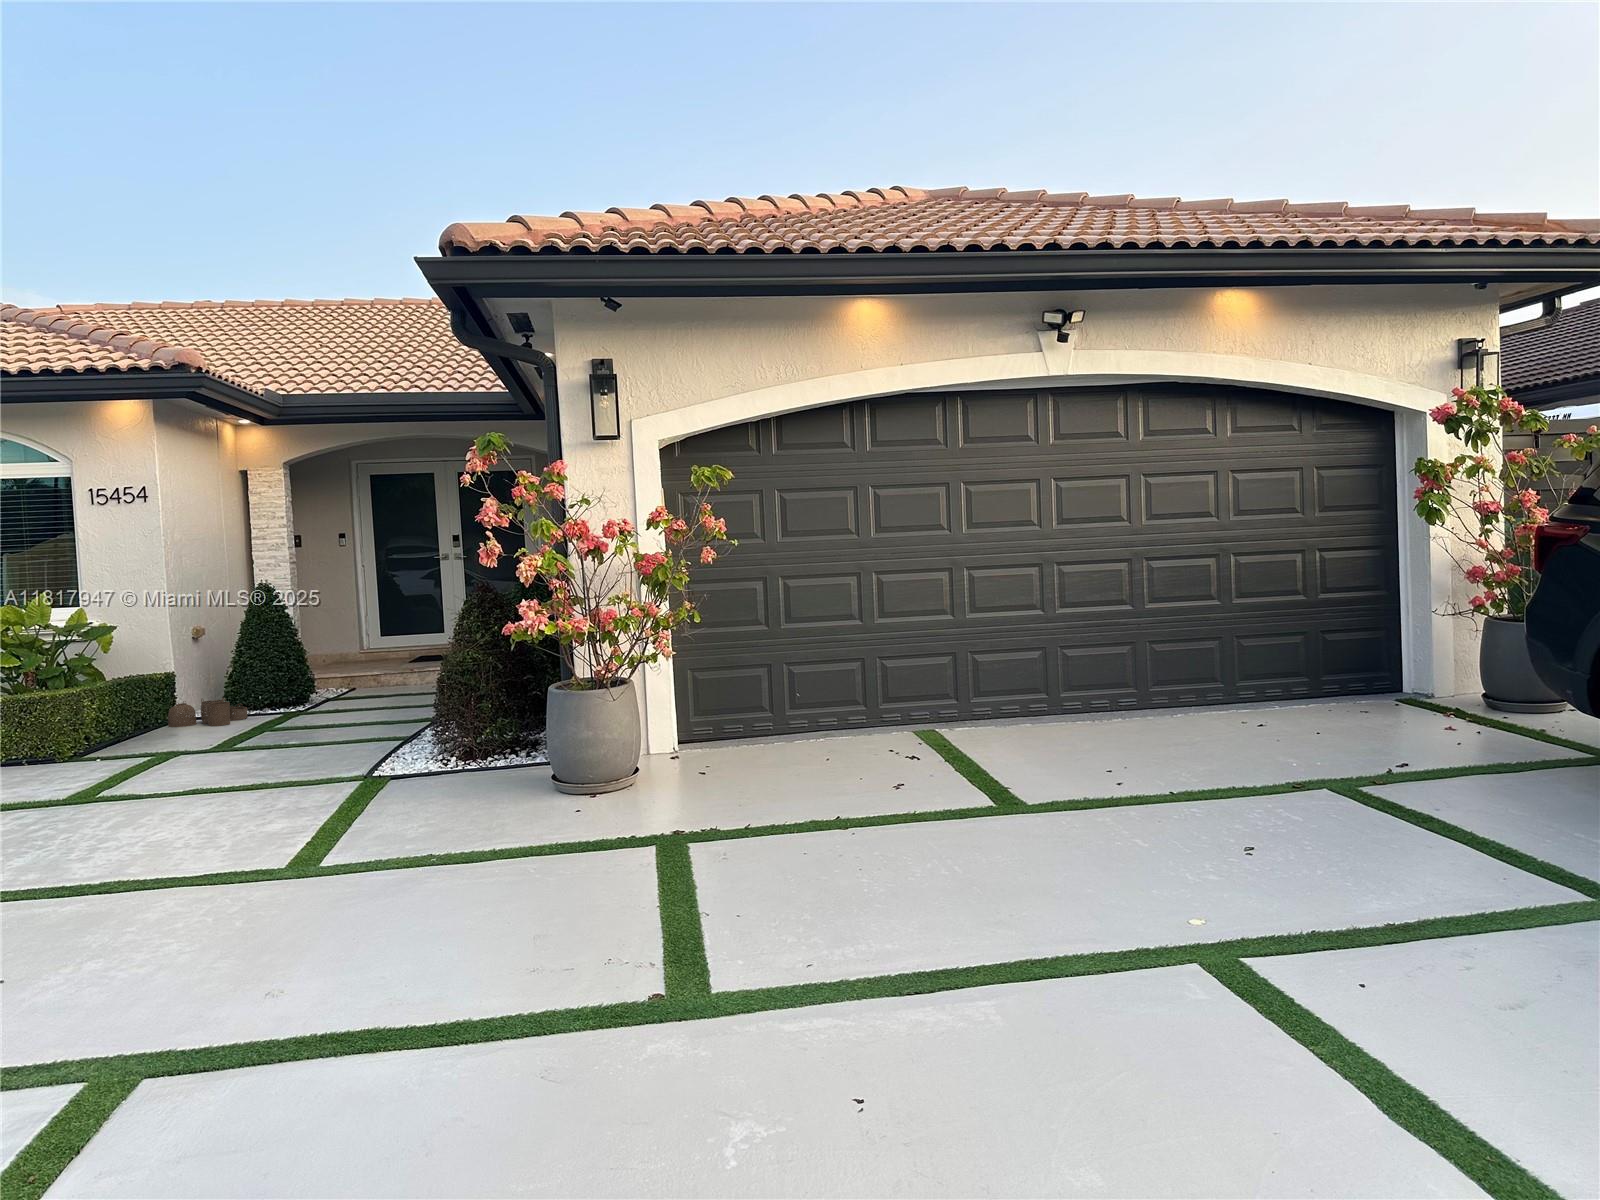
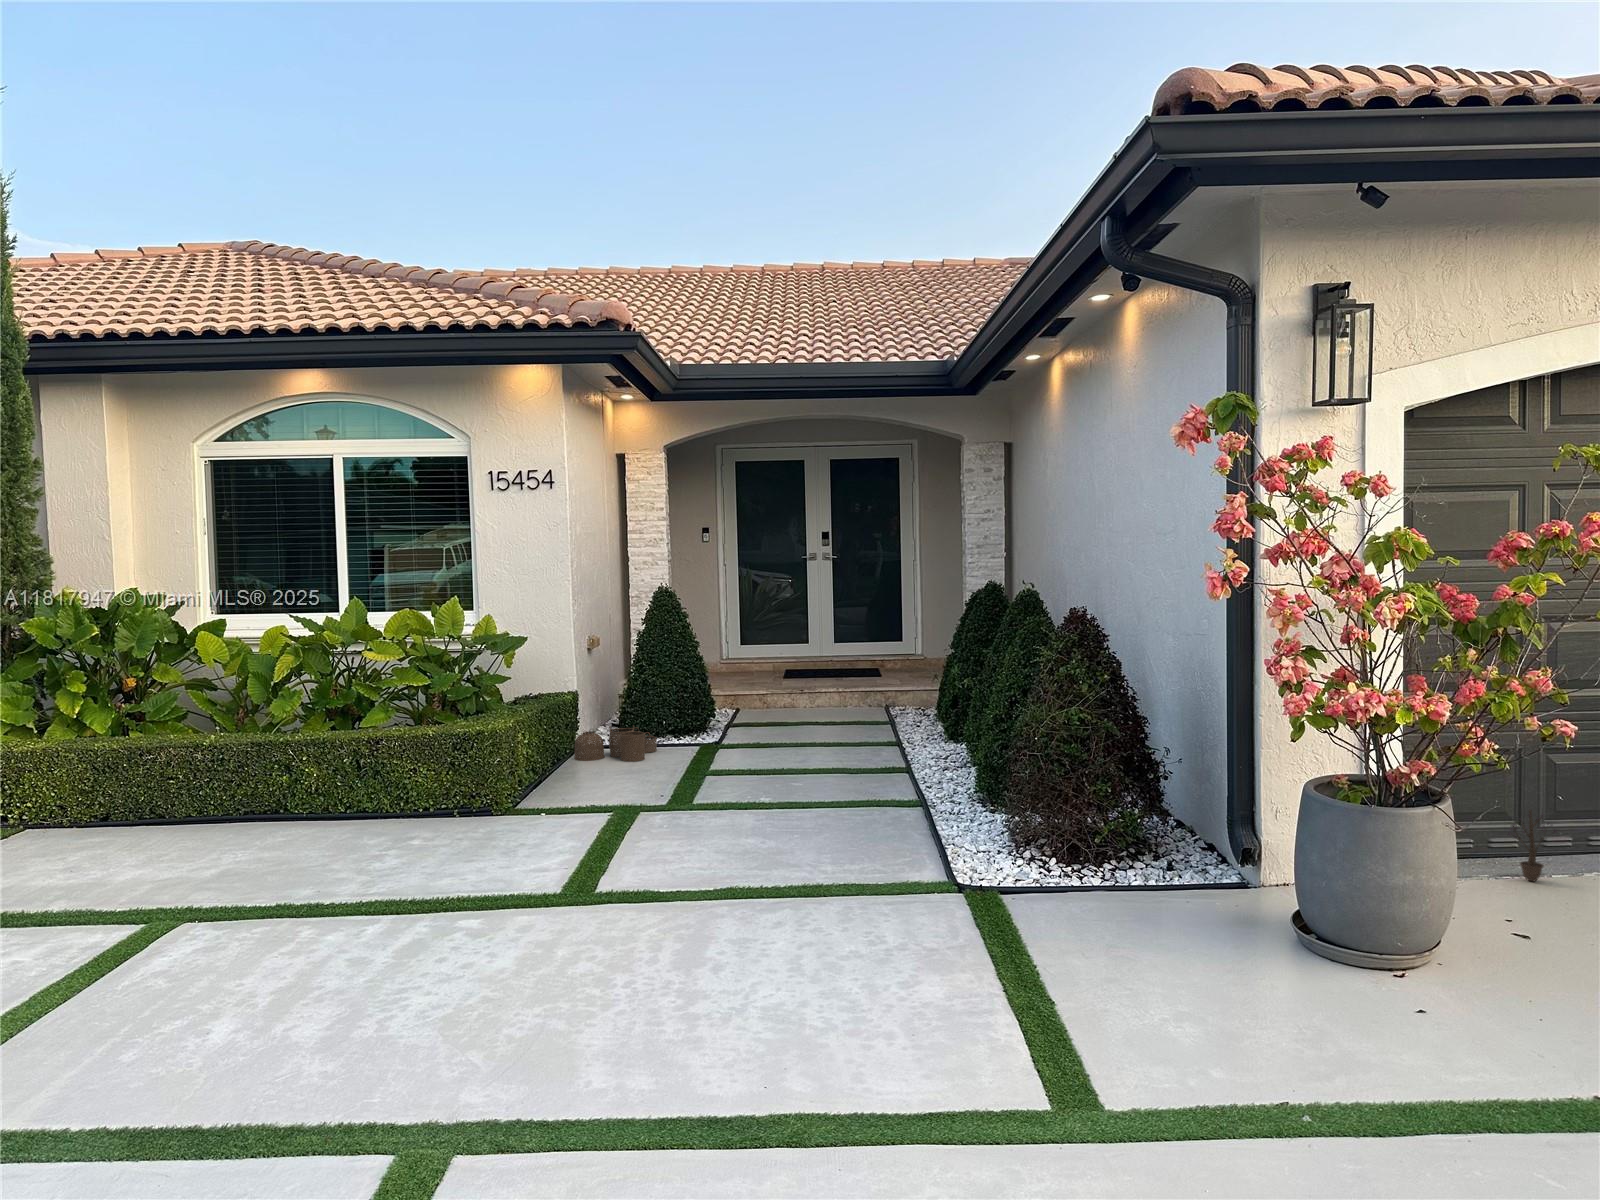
decorative plant: none [741,717,775,764] -> present [1504,810,1557,881]

